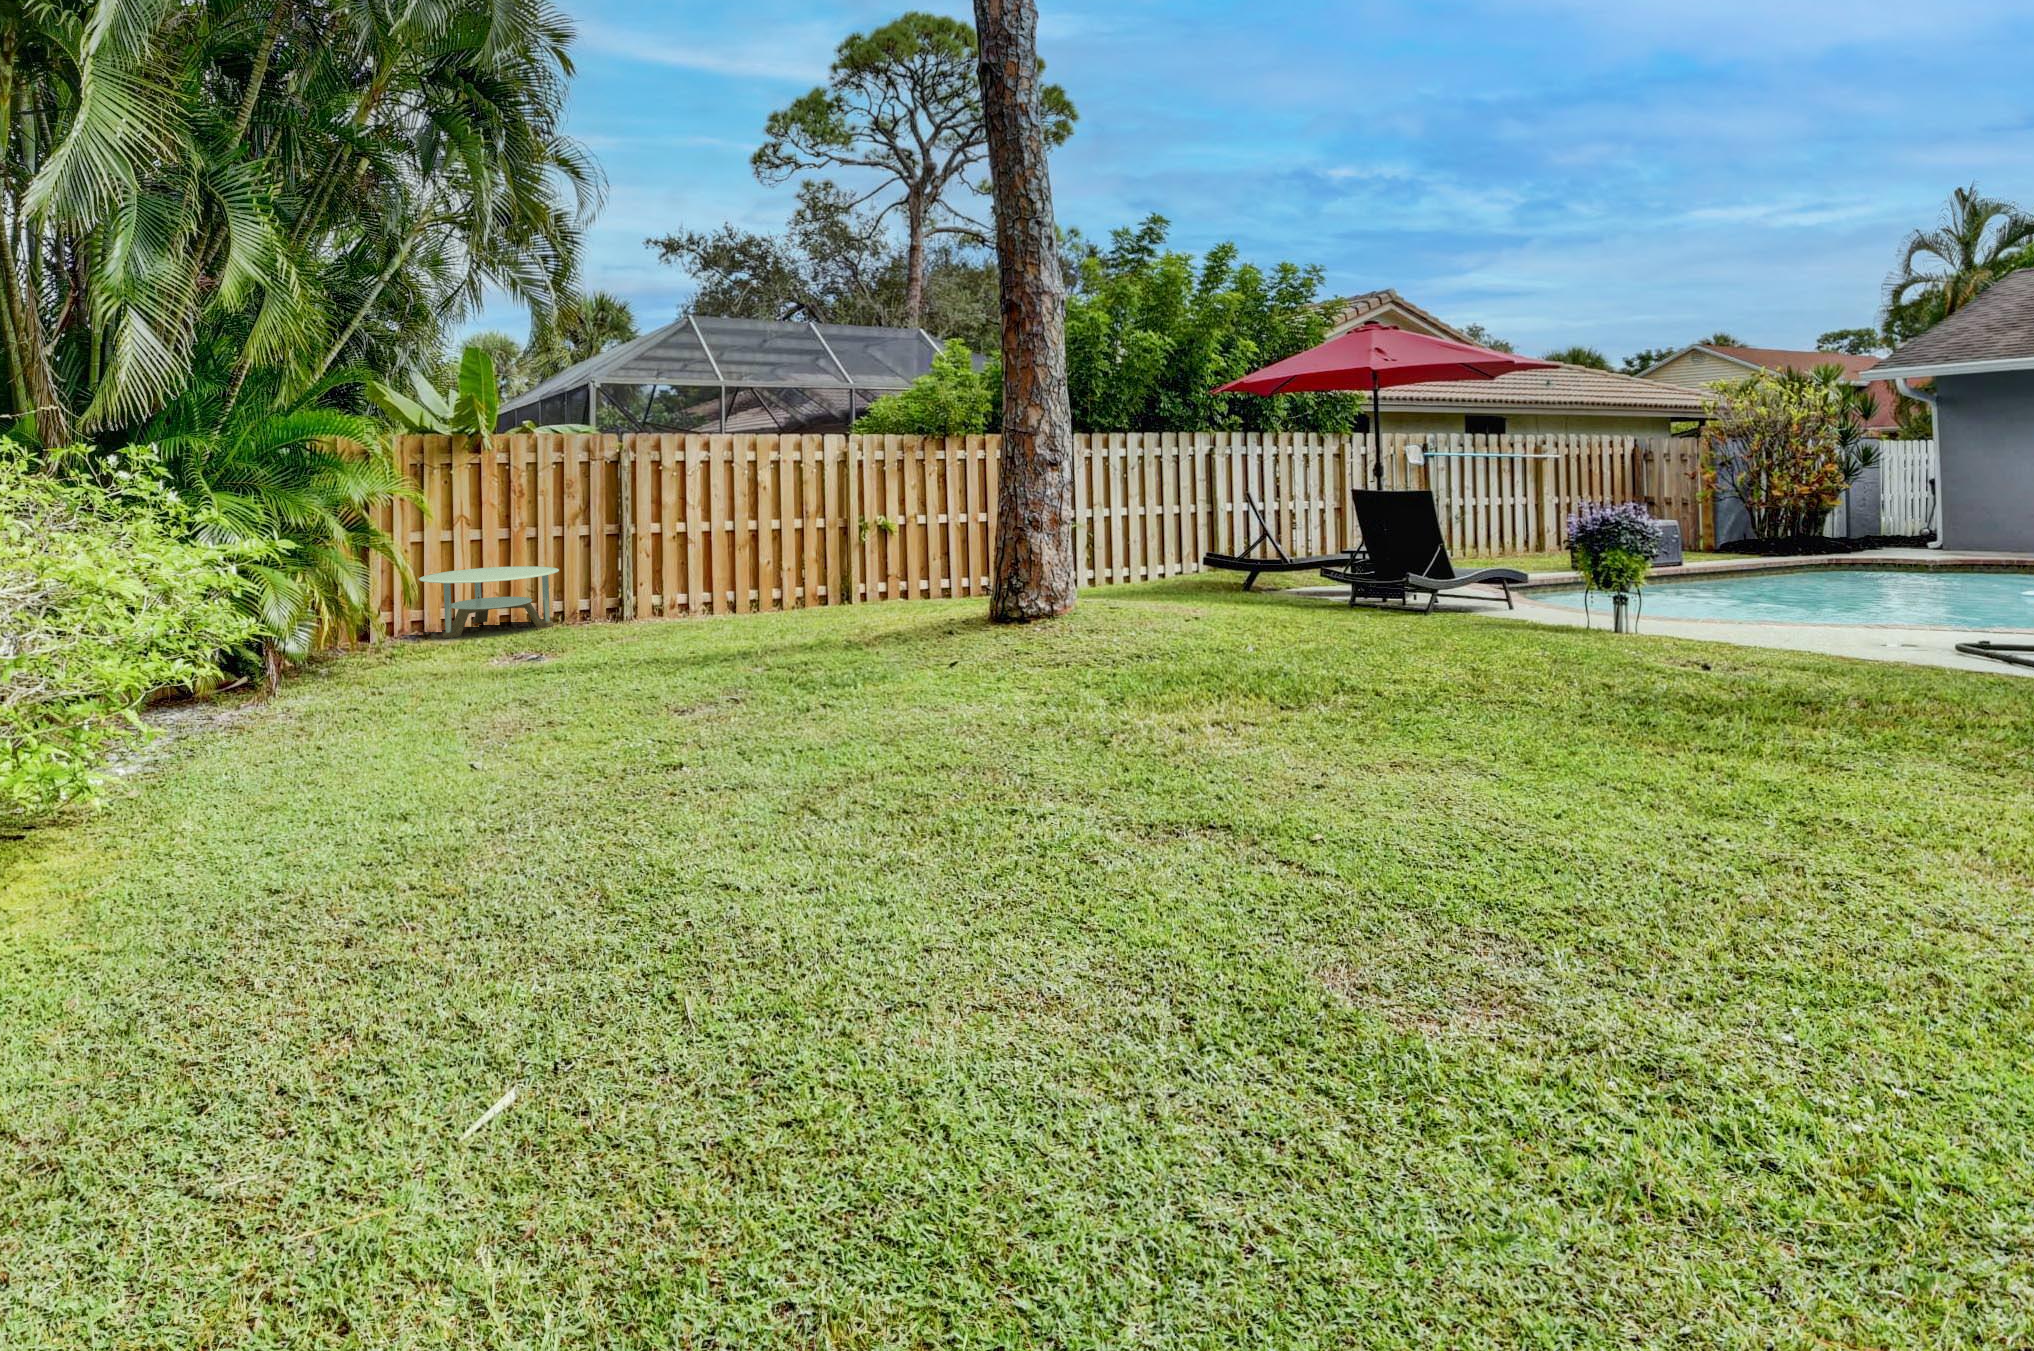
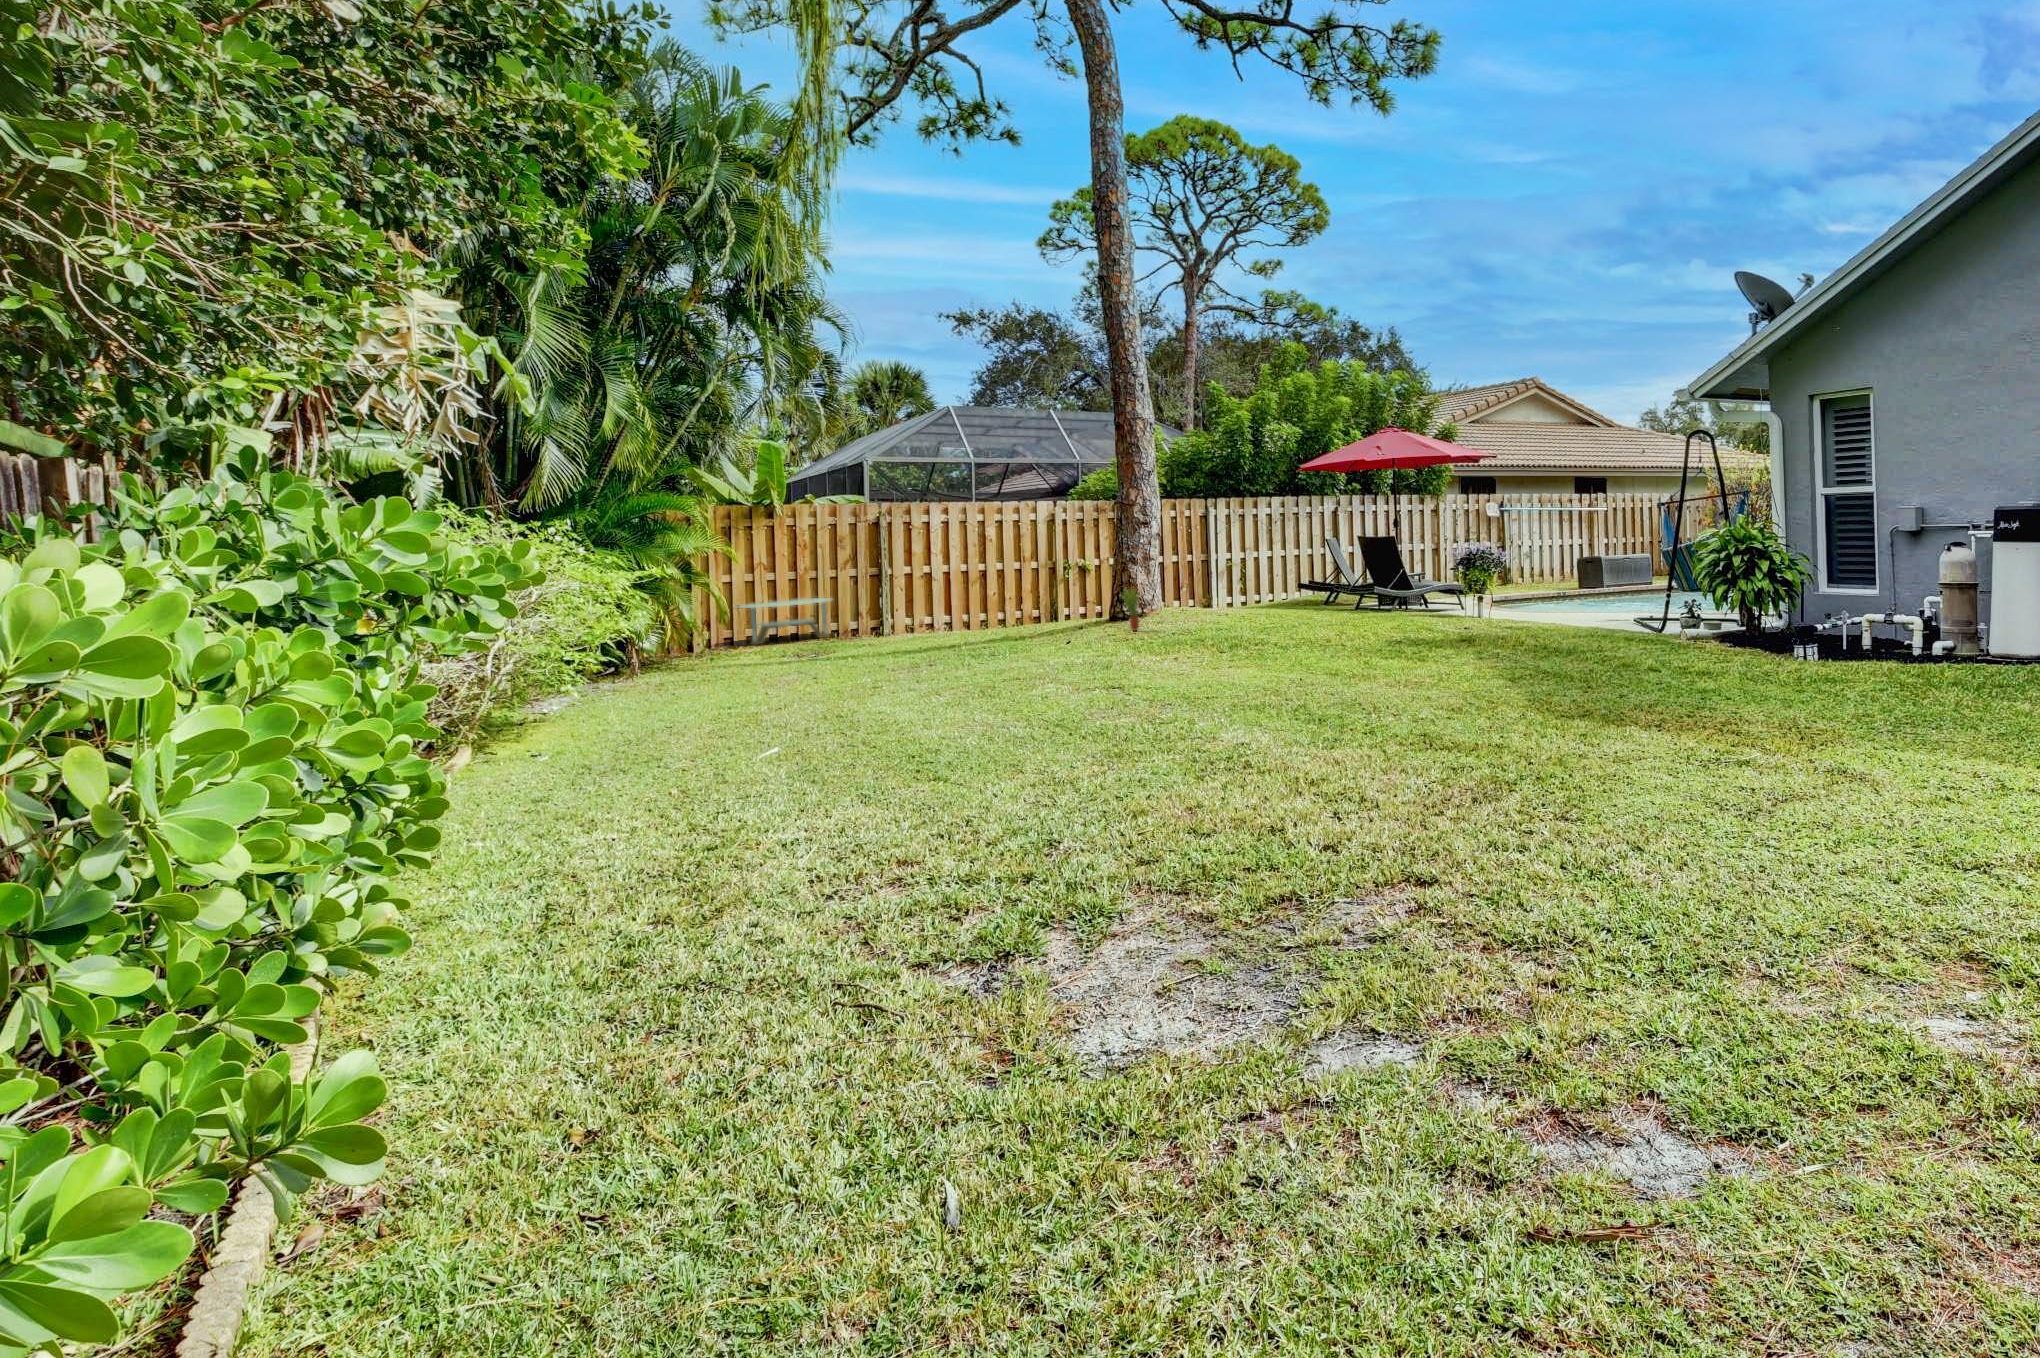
potted plant: none [1013,570,1045,644] -> present [1123,589,1139,631]

